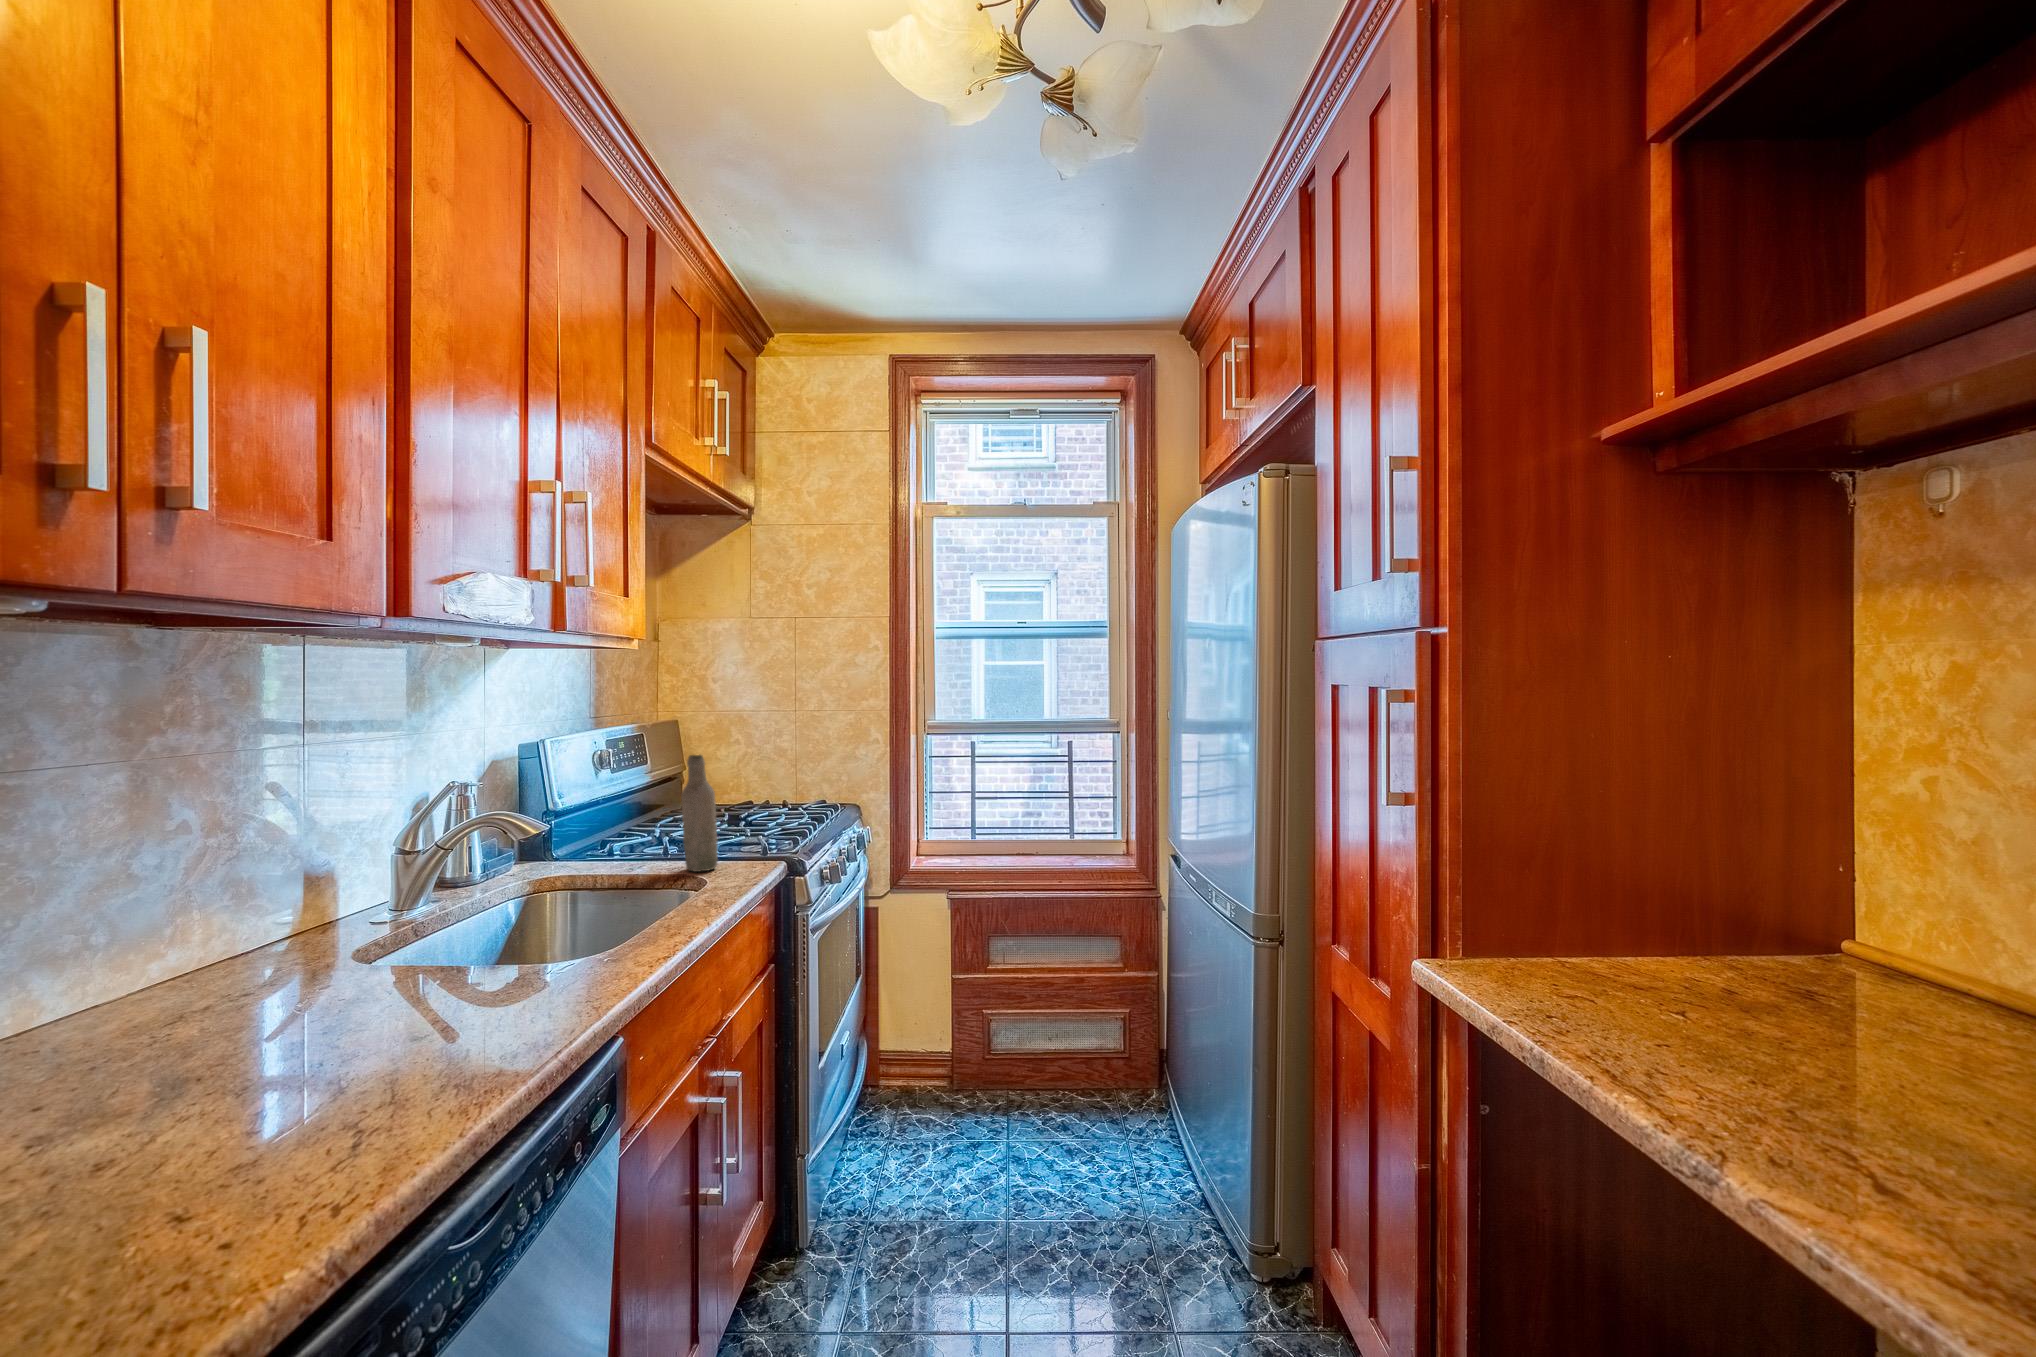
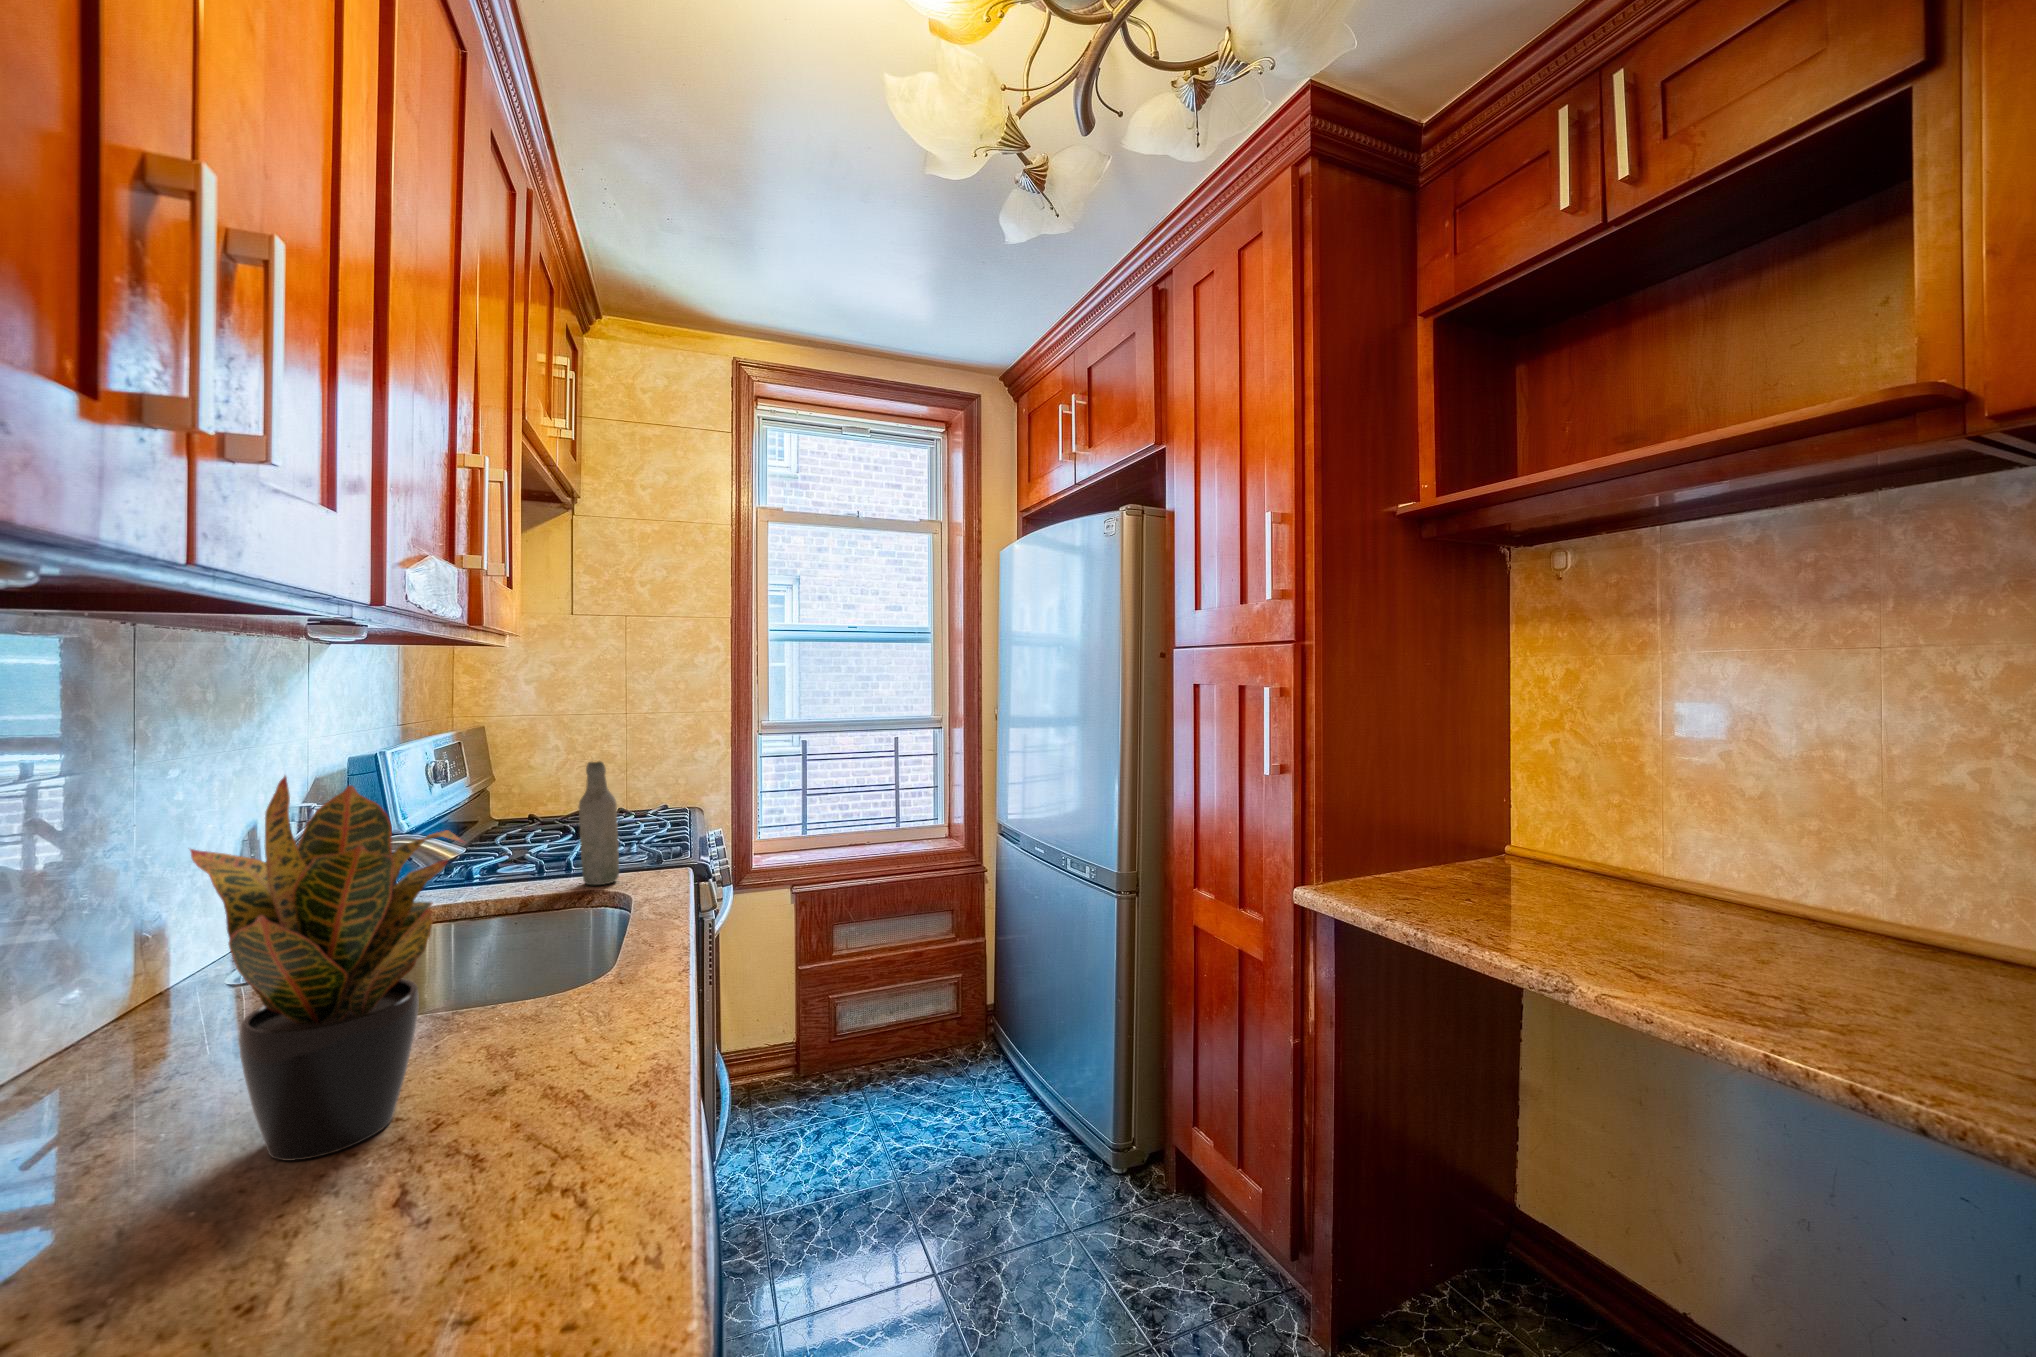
potted plant: none [139,744,415,1083] -> present [190,776,463,1161]

